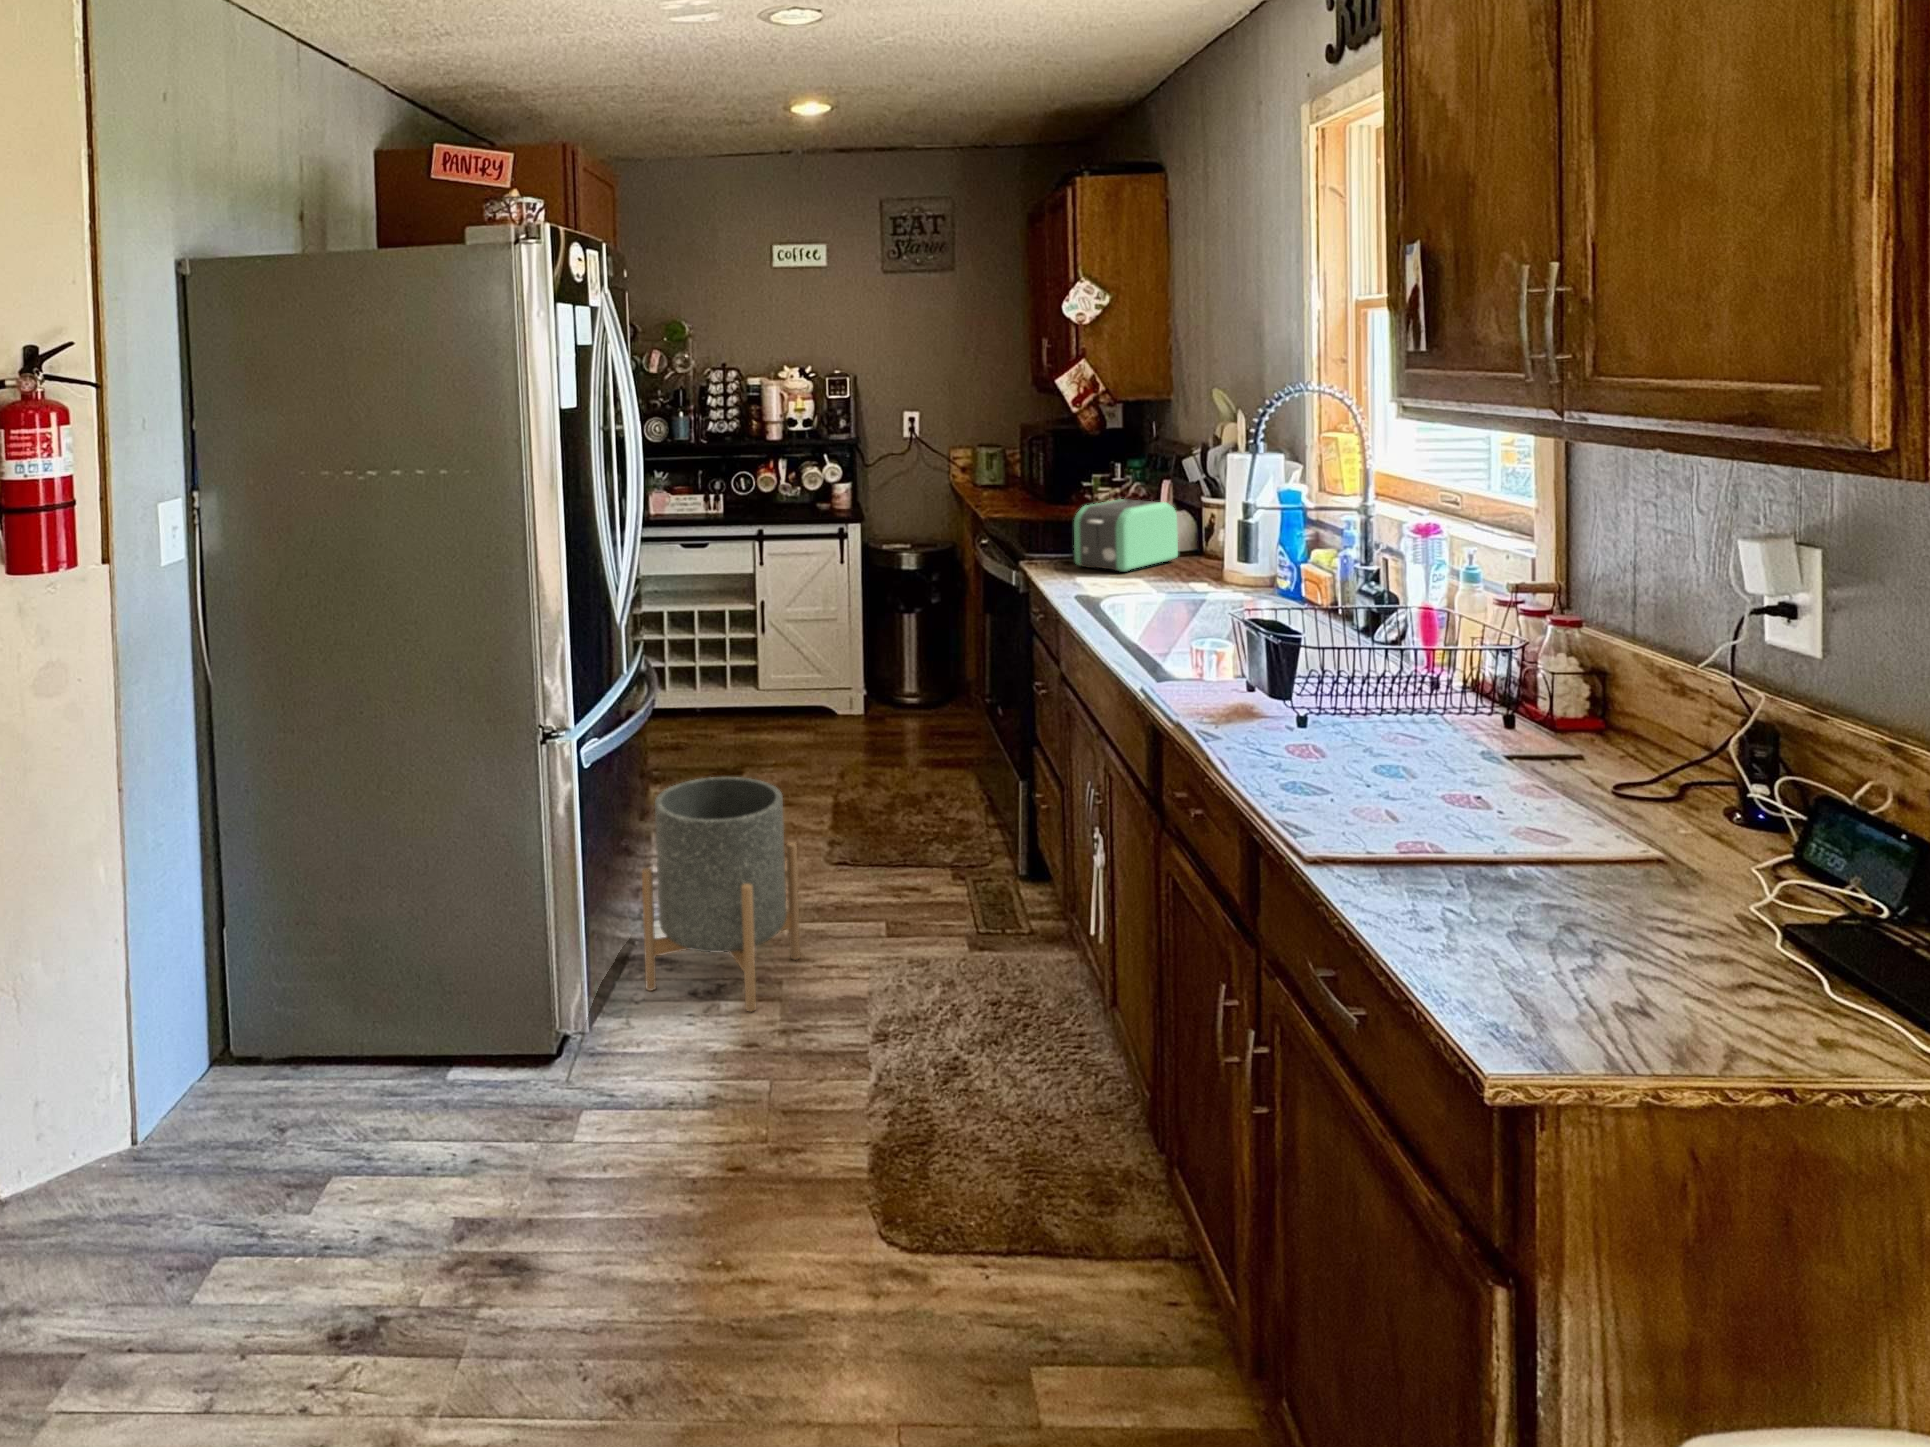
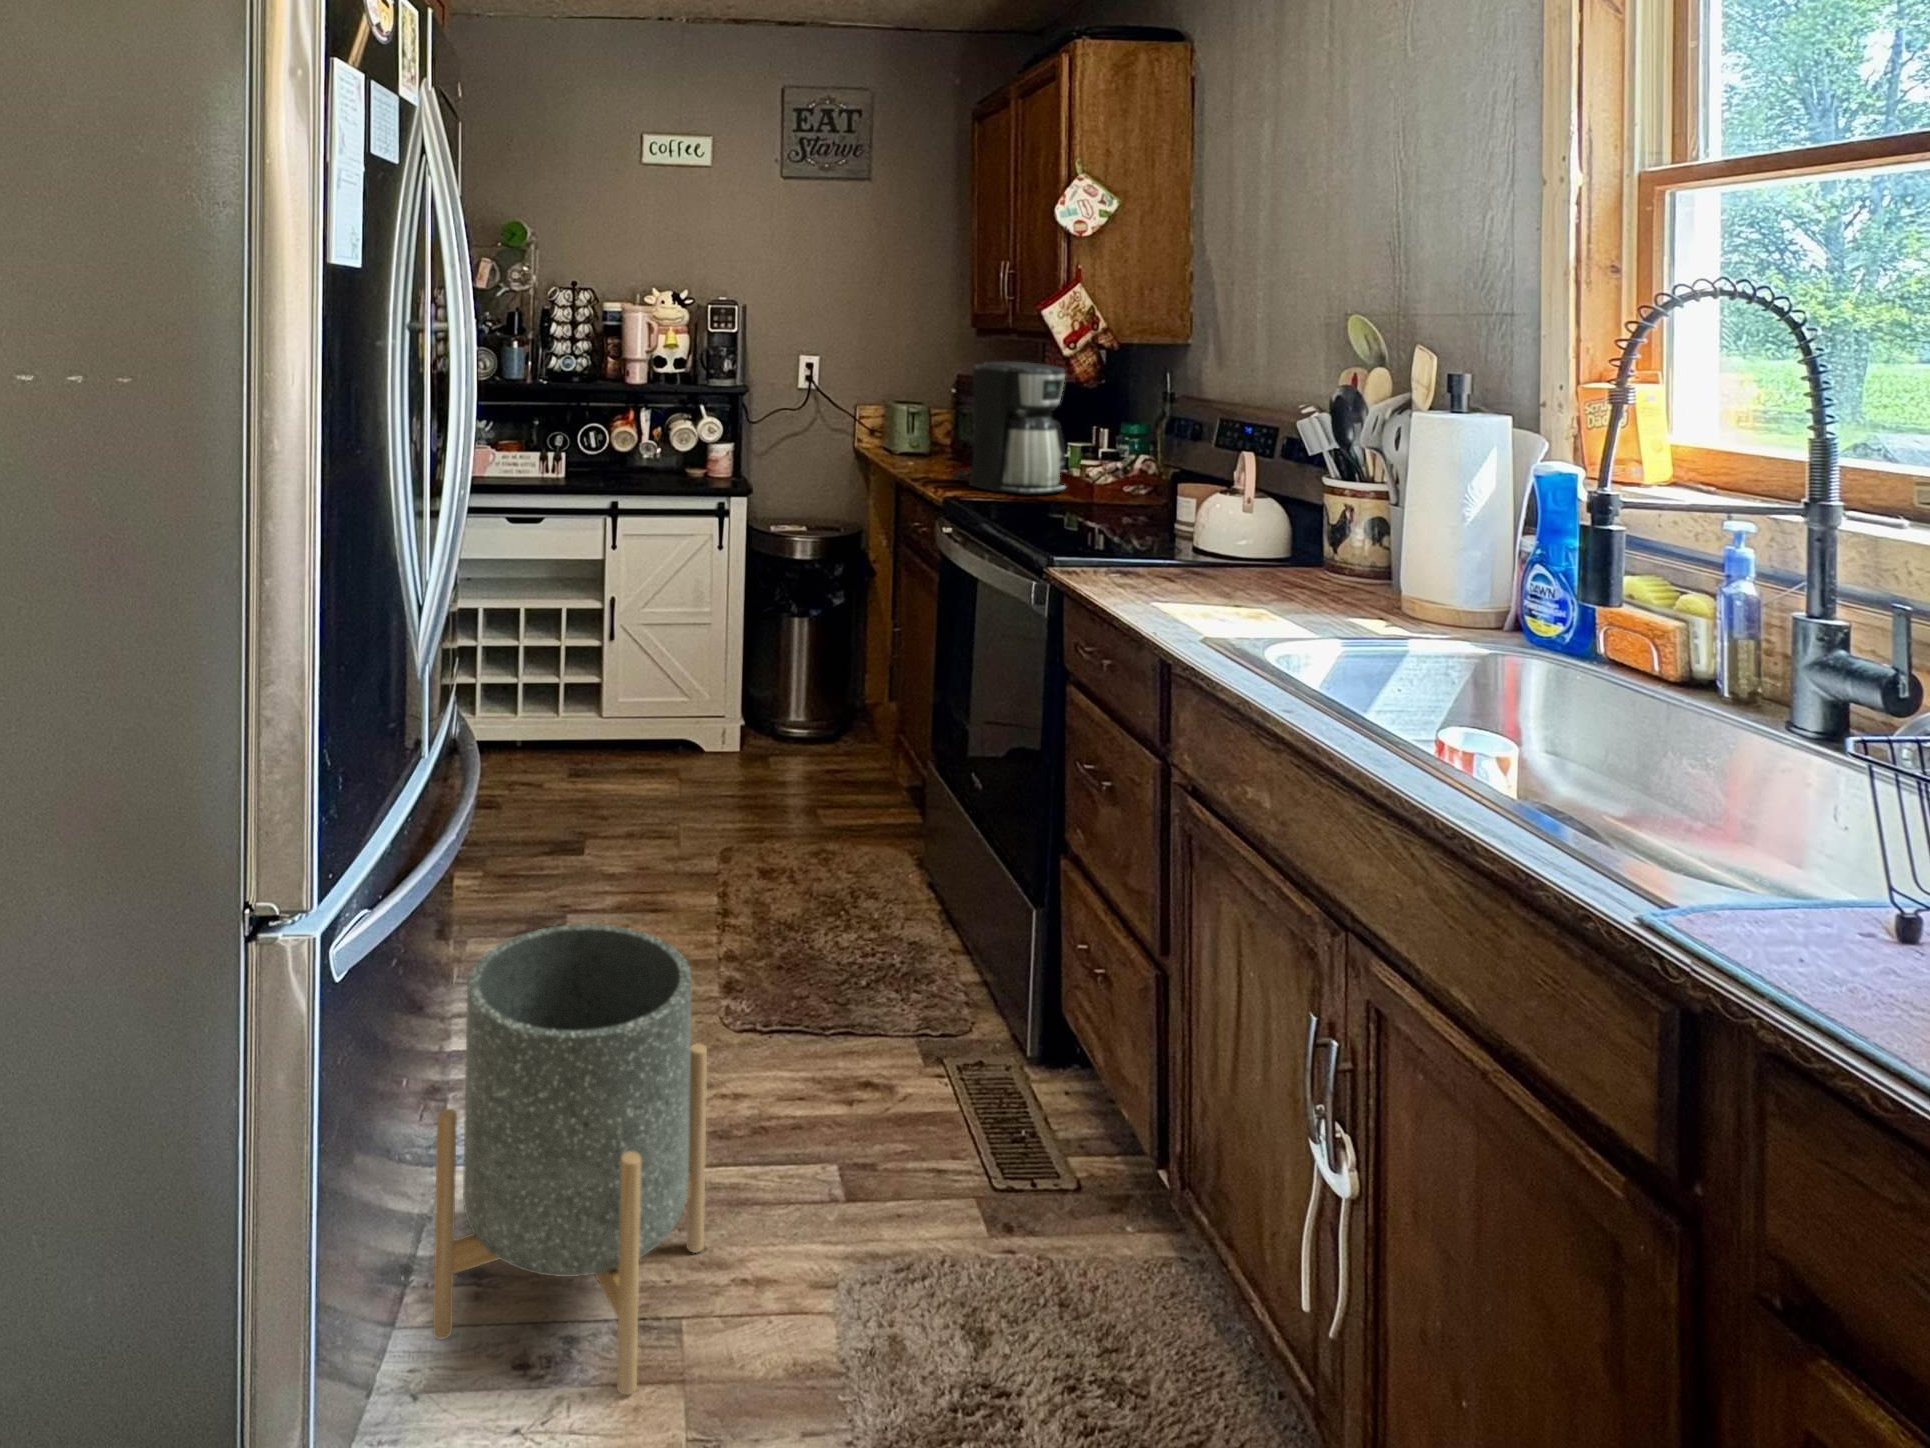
coffee maker: none [1002,415,1085,513] -> present [952,361,1066,495]
toaster: present [1074,499,1178,572] -> none [1137,478,1280,592]

